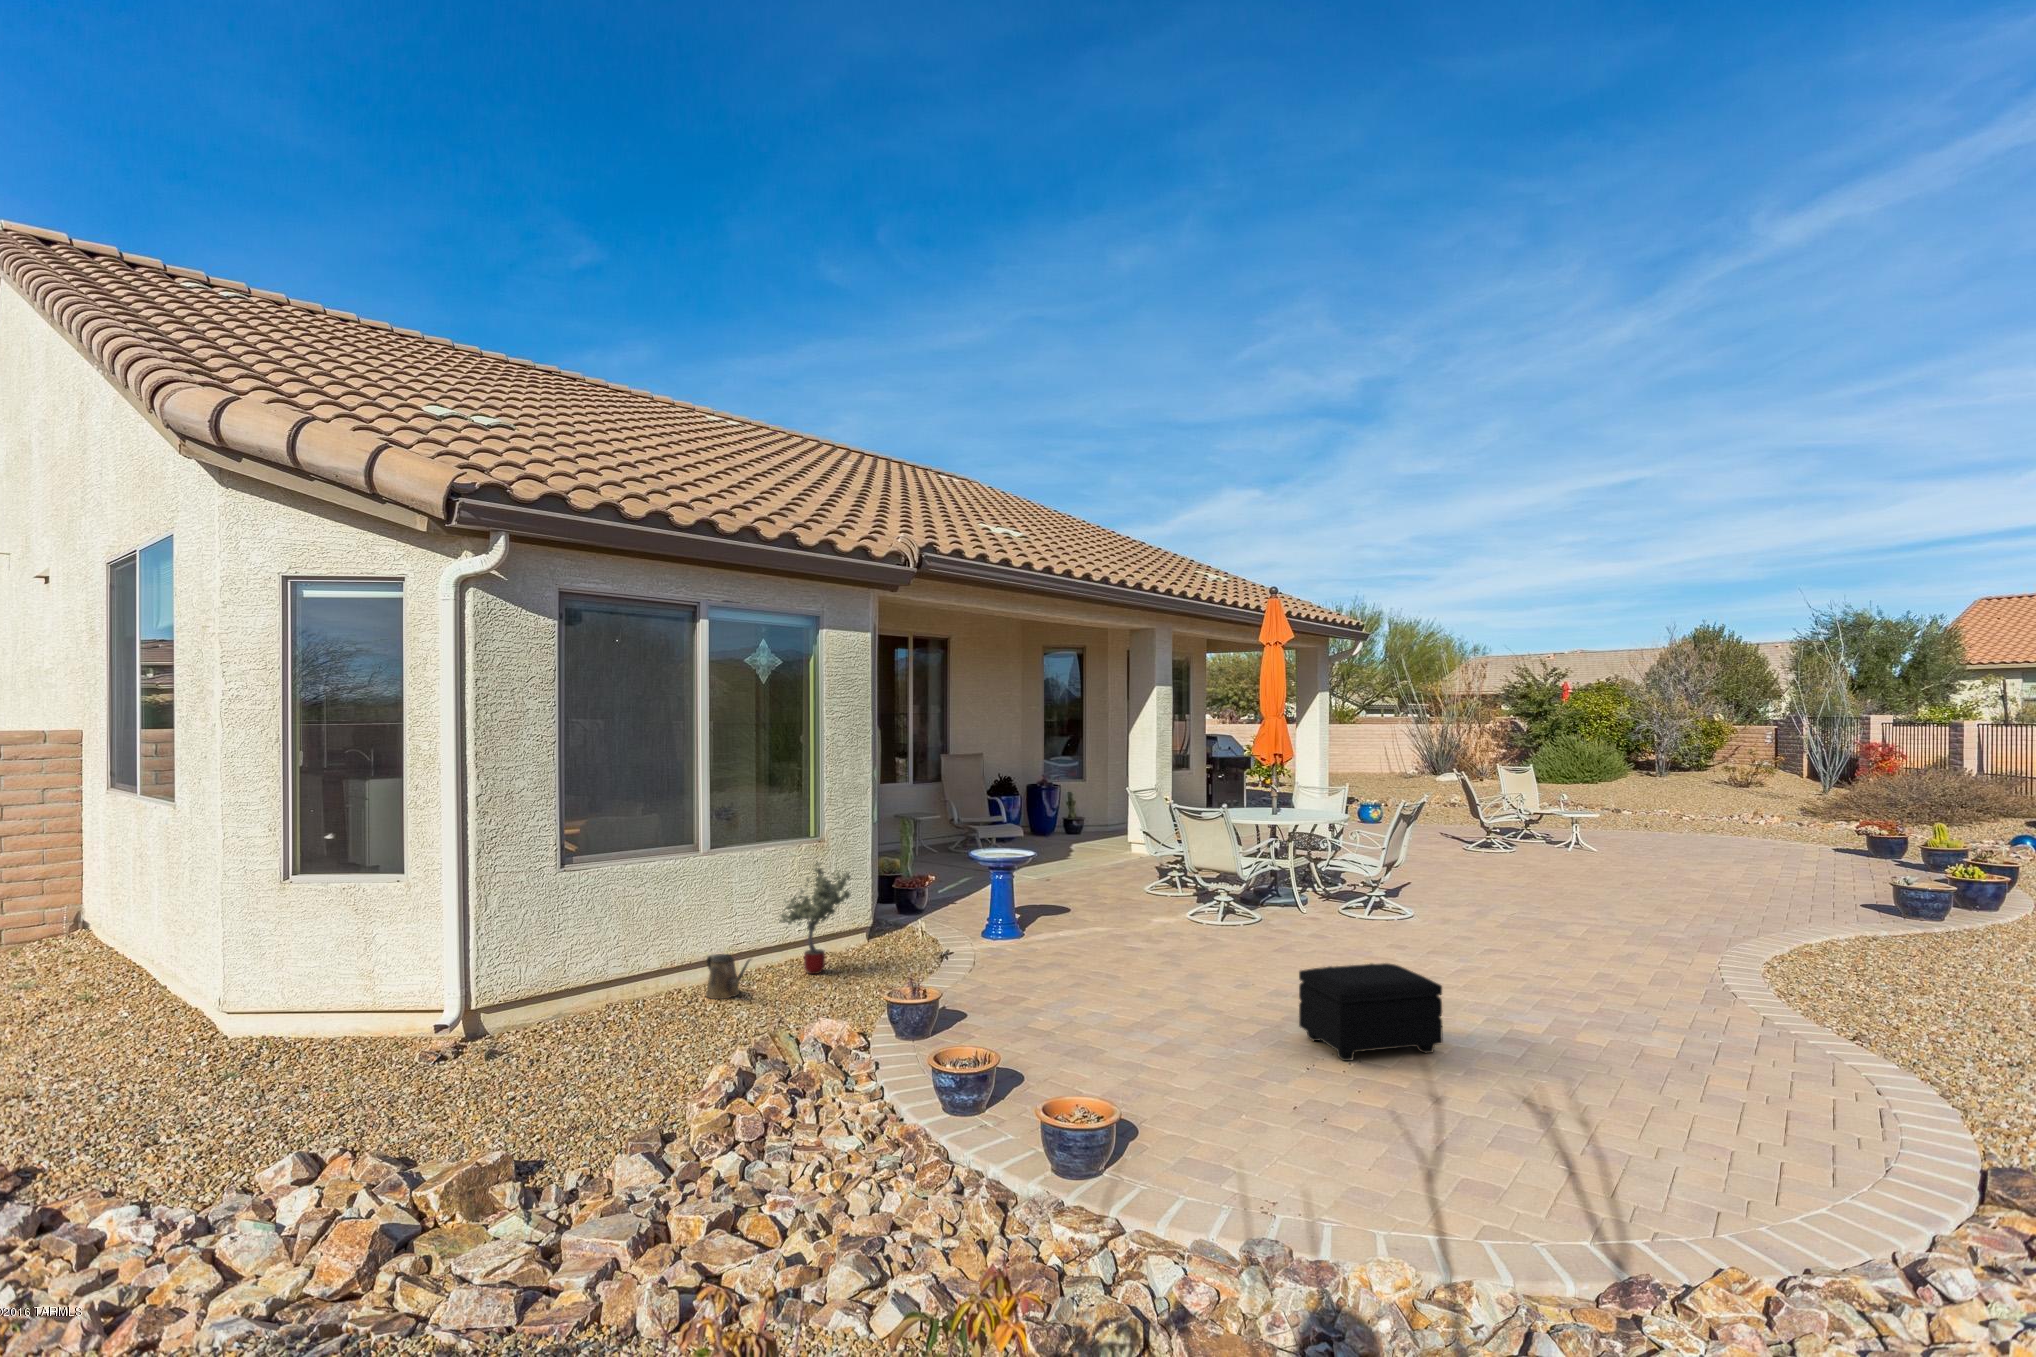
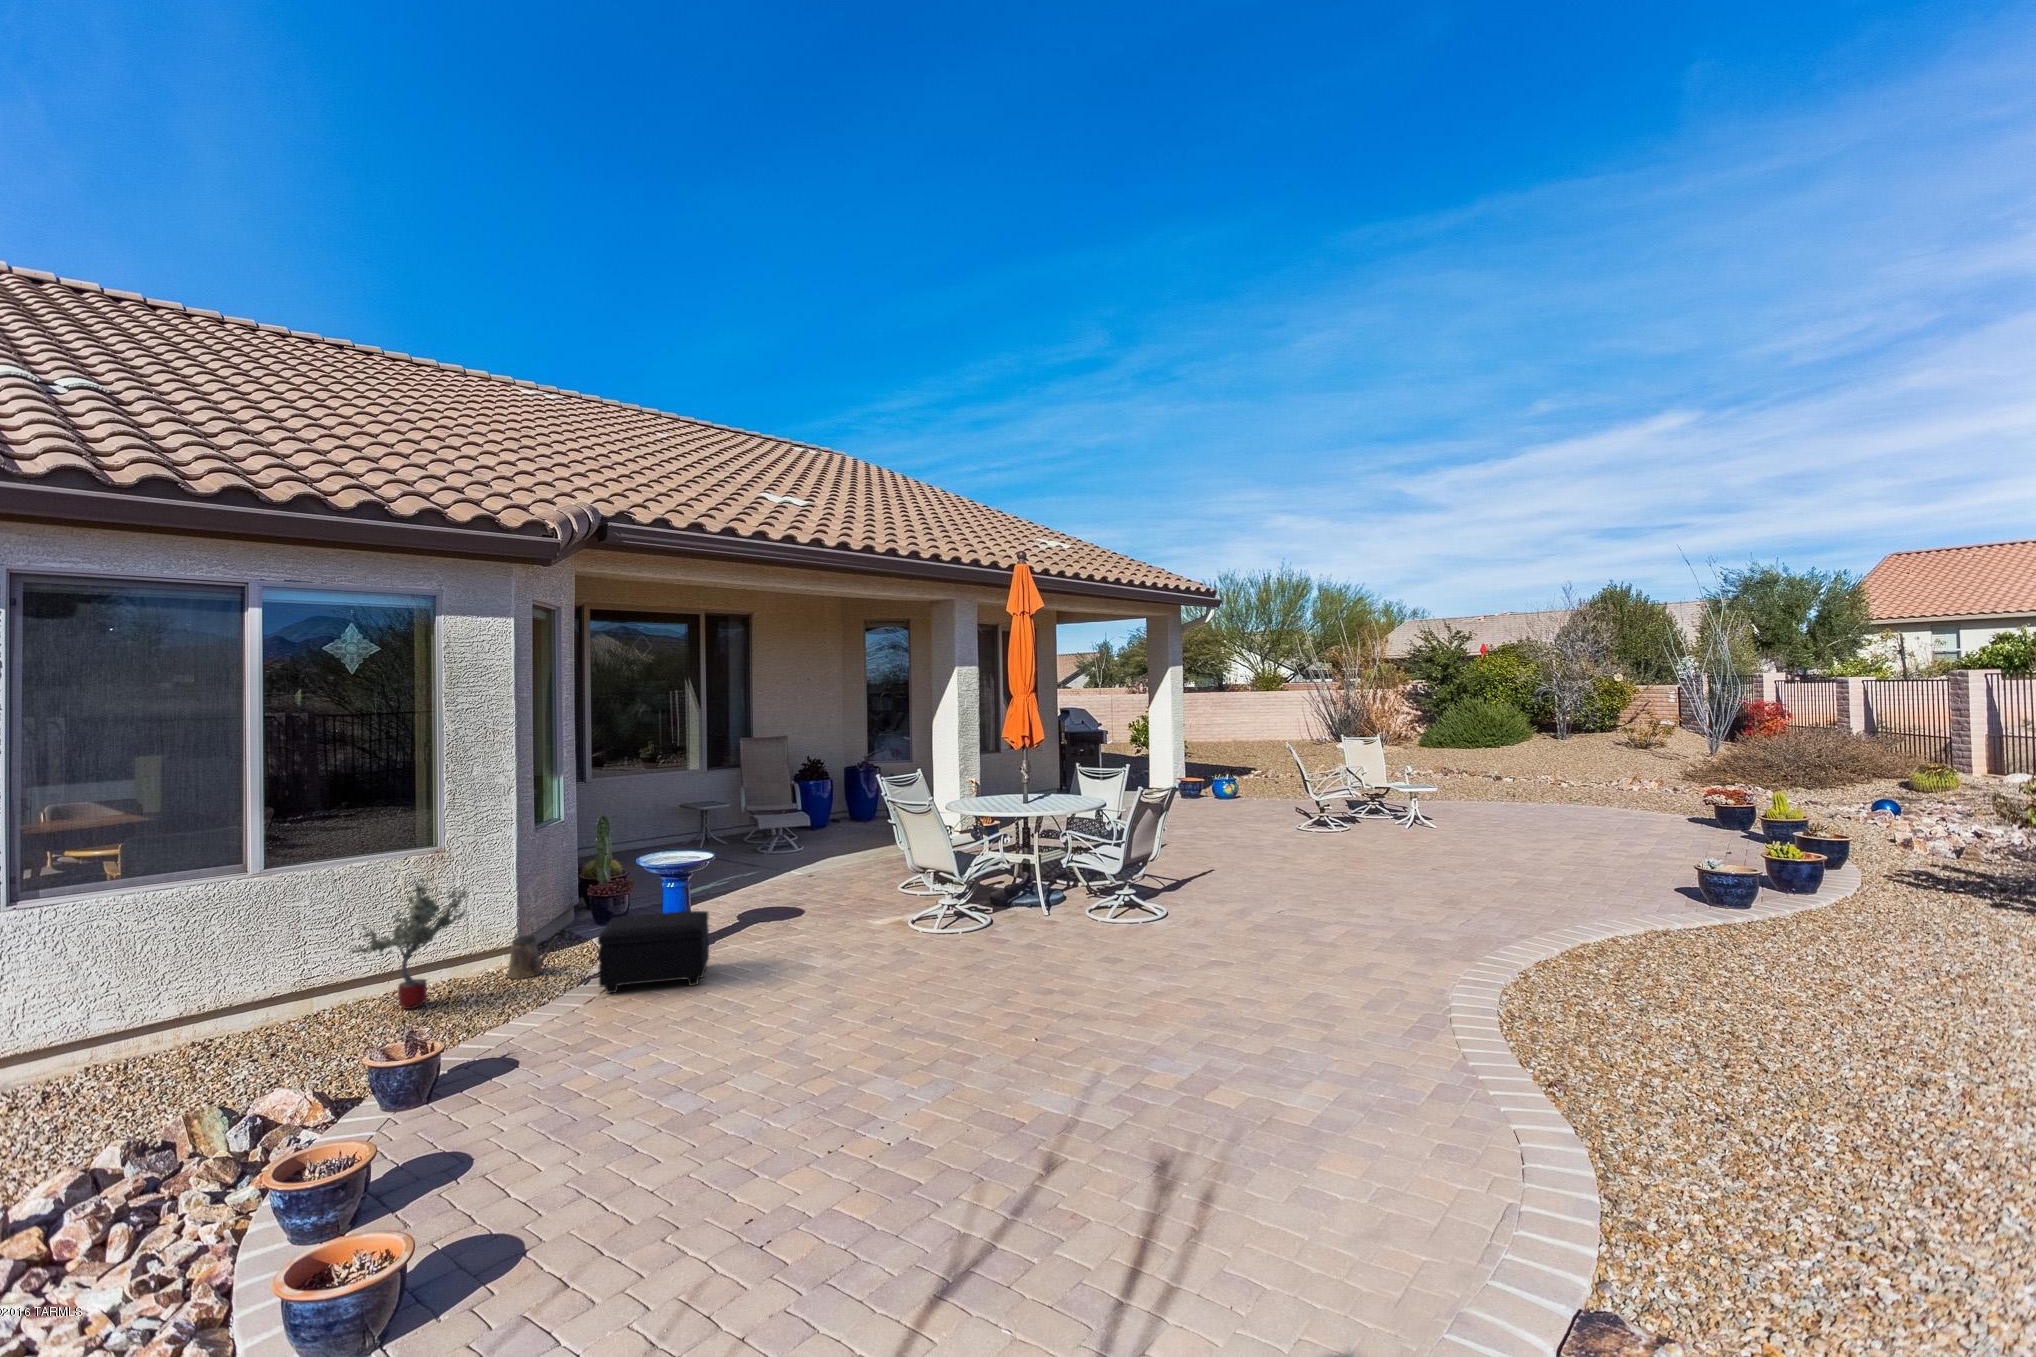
watering can: present [706,954,751,999] -> present [507,935,558,979]
footstool: present [1299,963,1443,1061] -> present [598,911,709,993]

